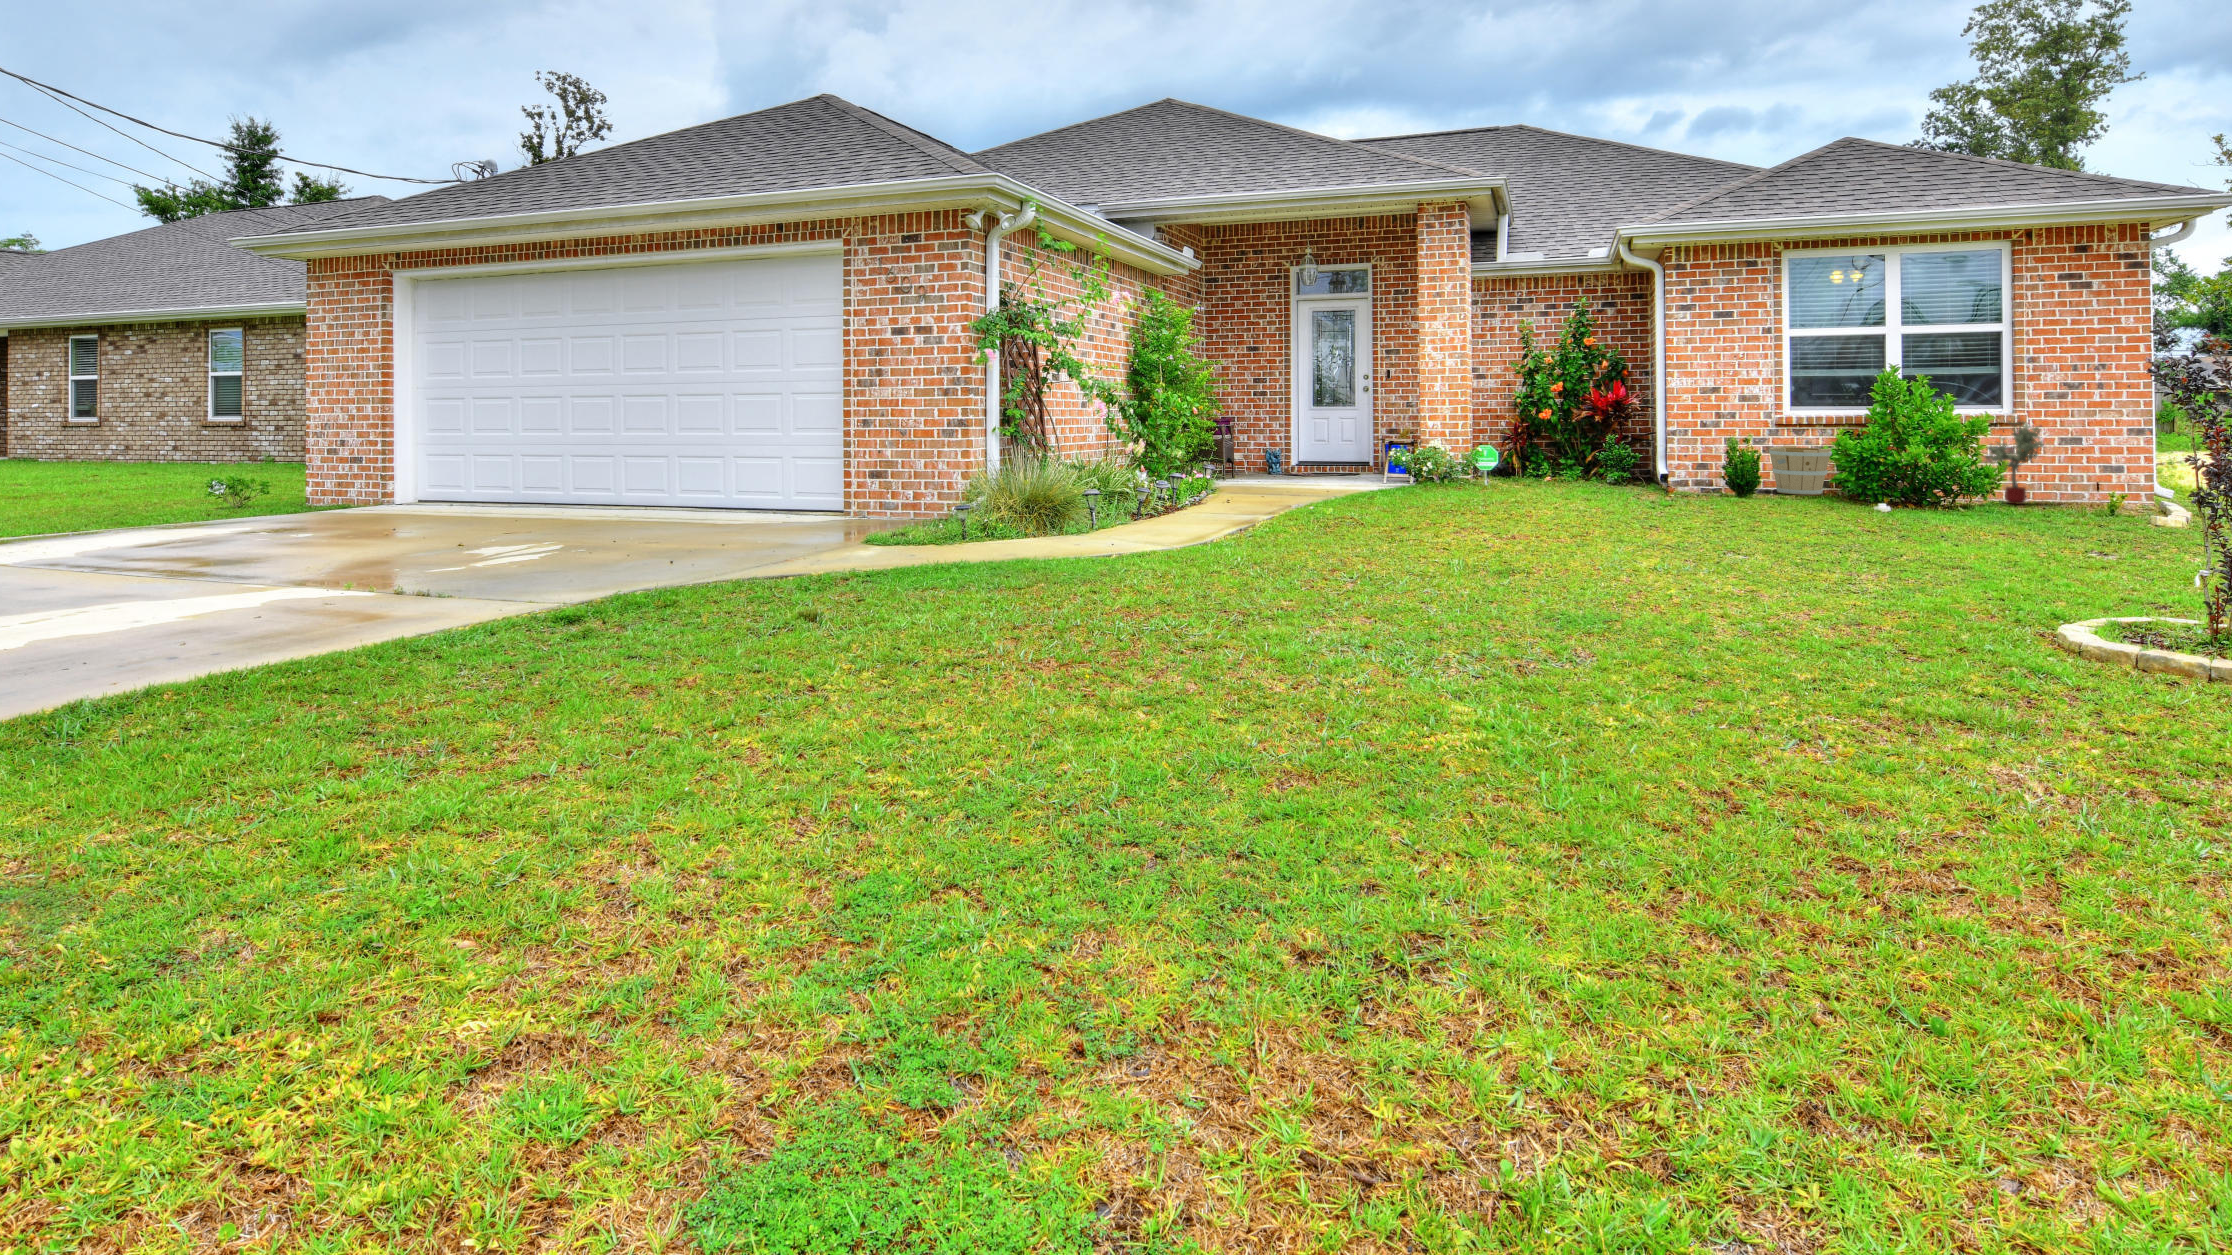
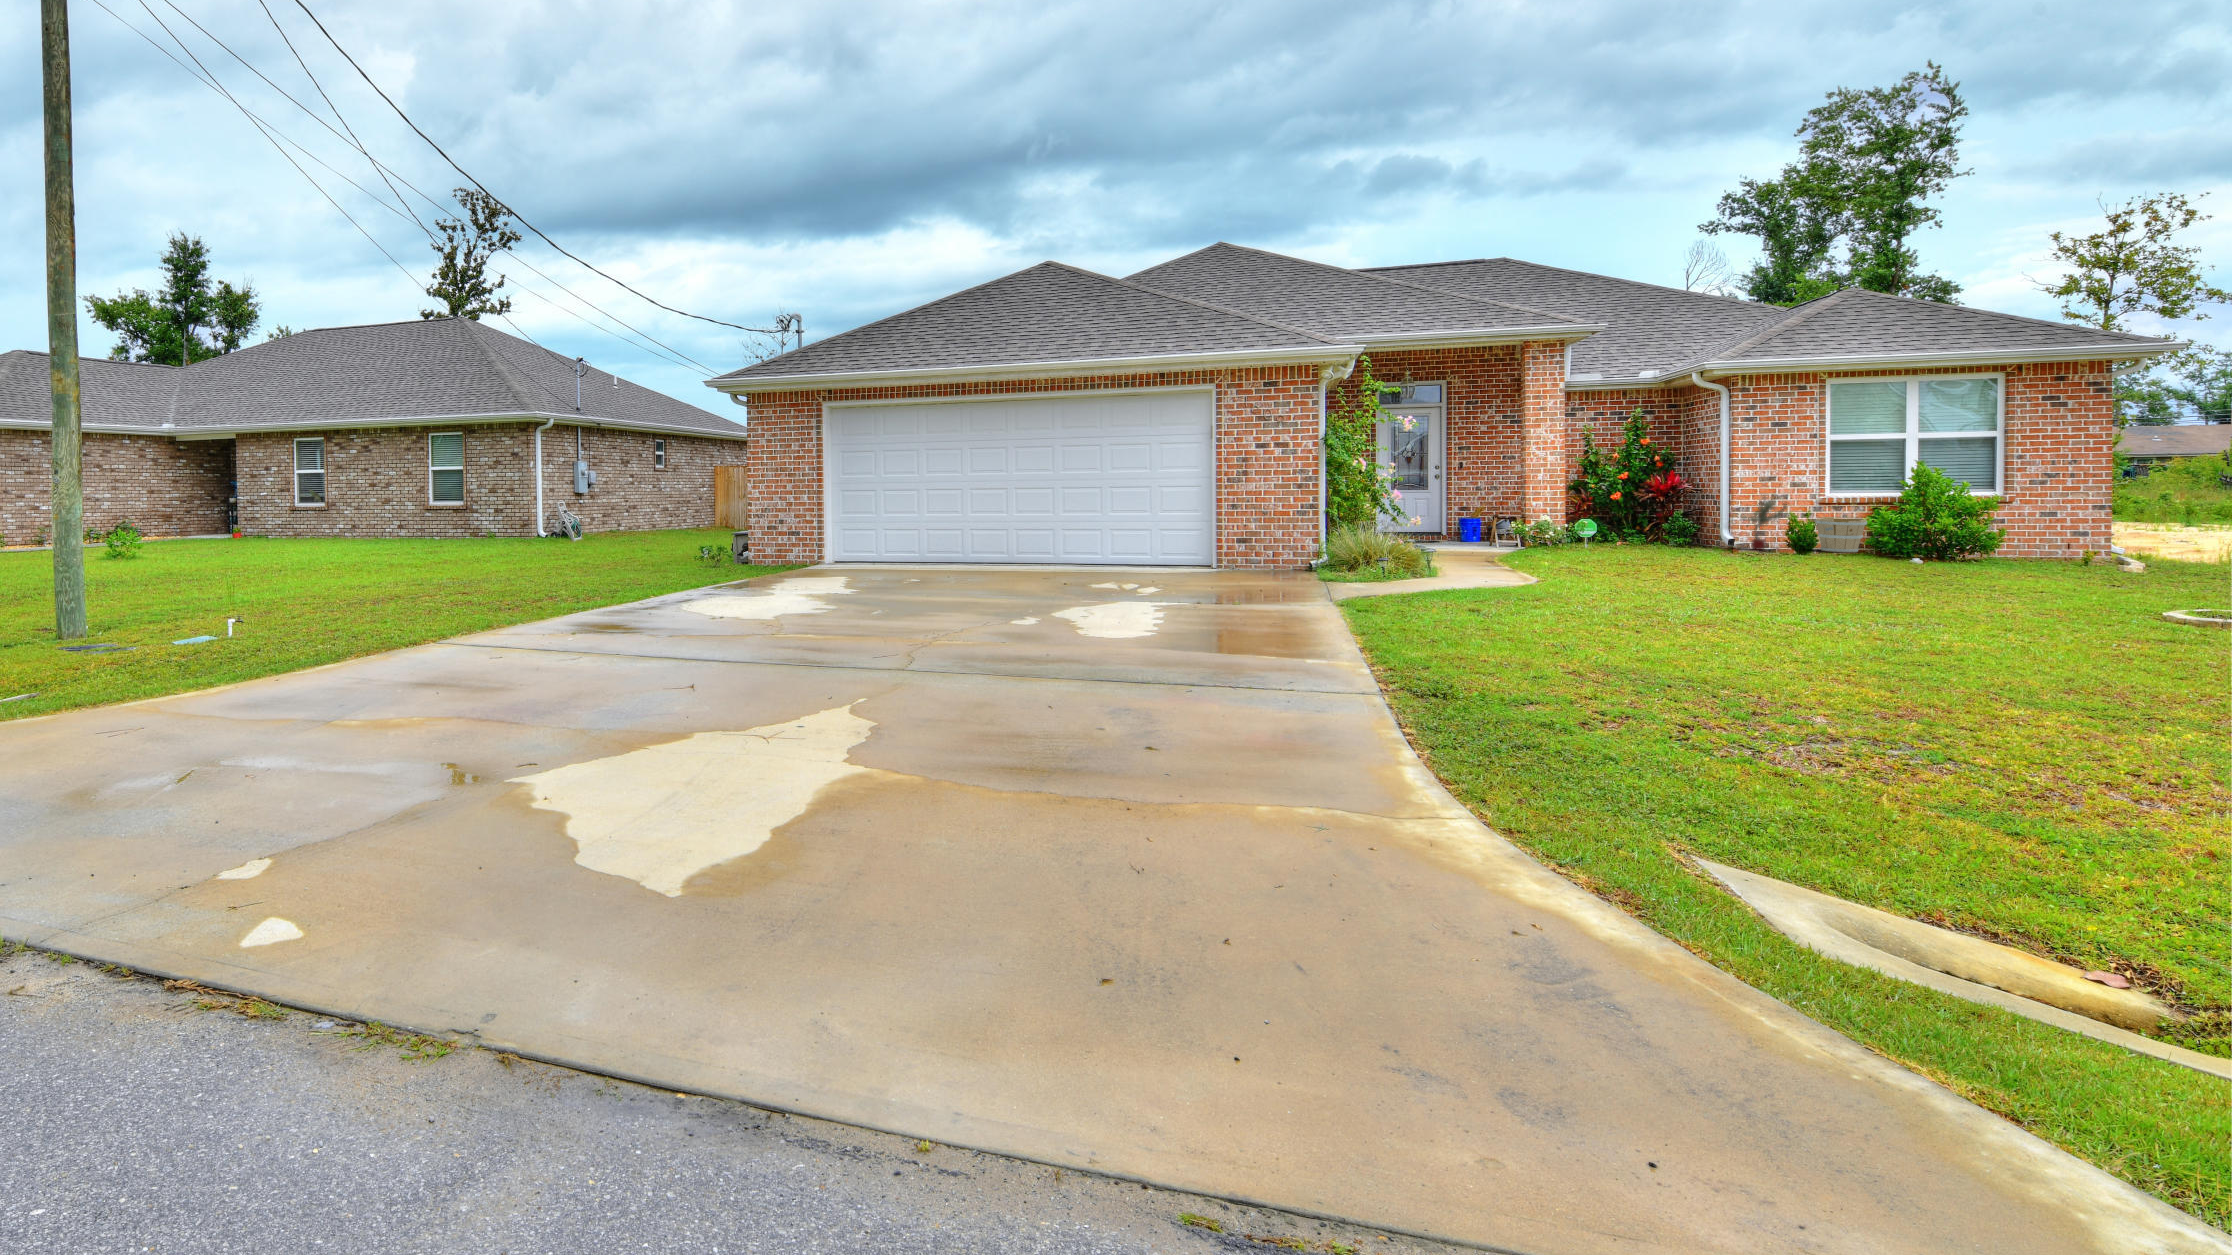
potted tree: present [1986,417,2043,504] -> present [1738,495,1787,550]

